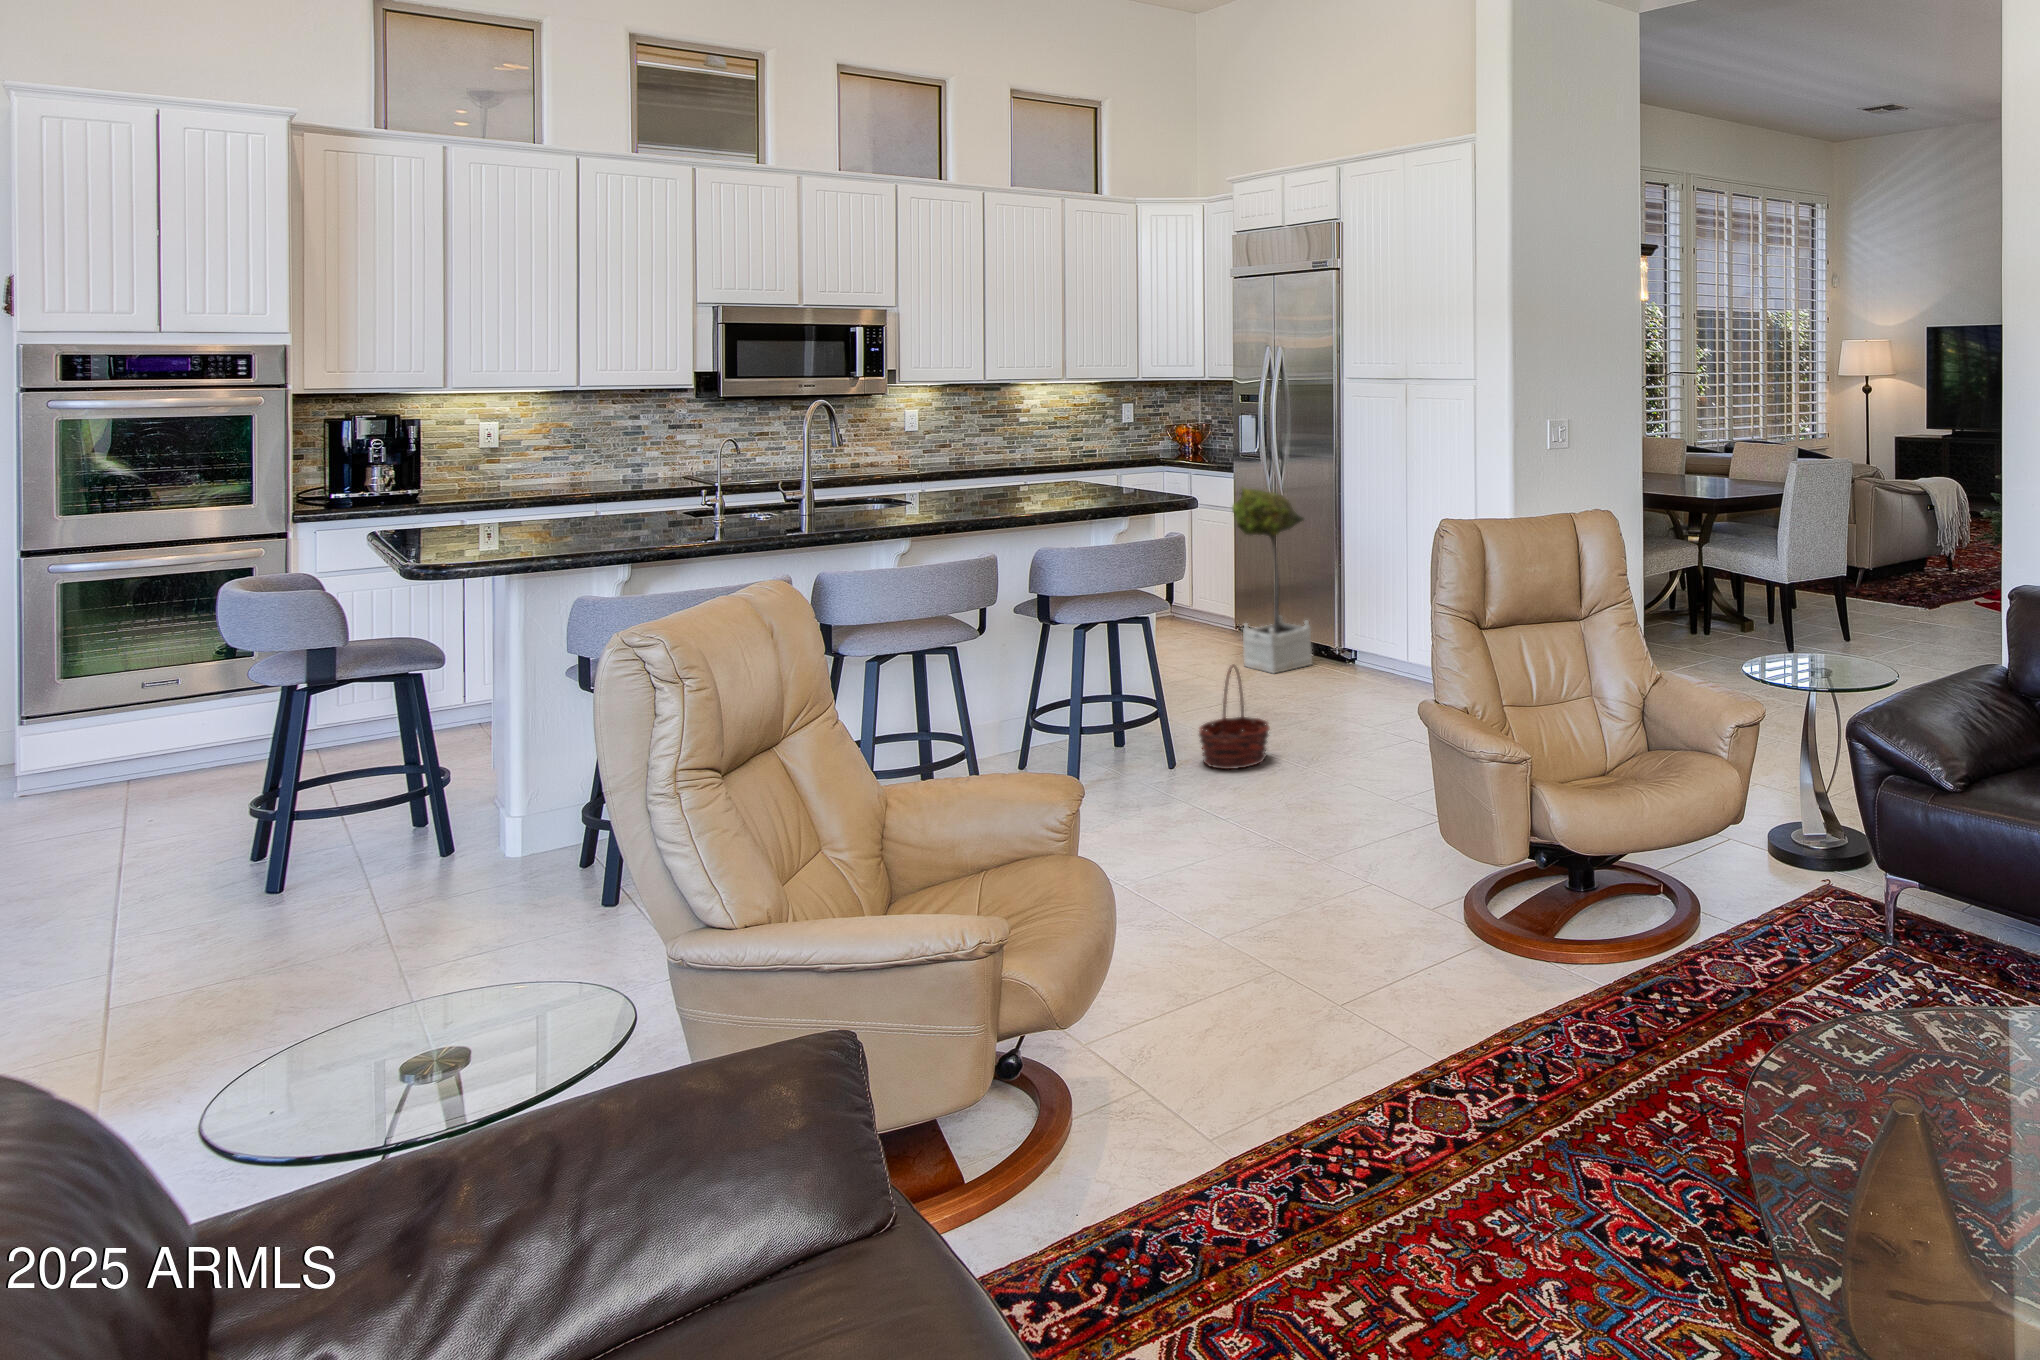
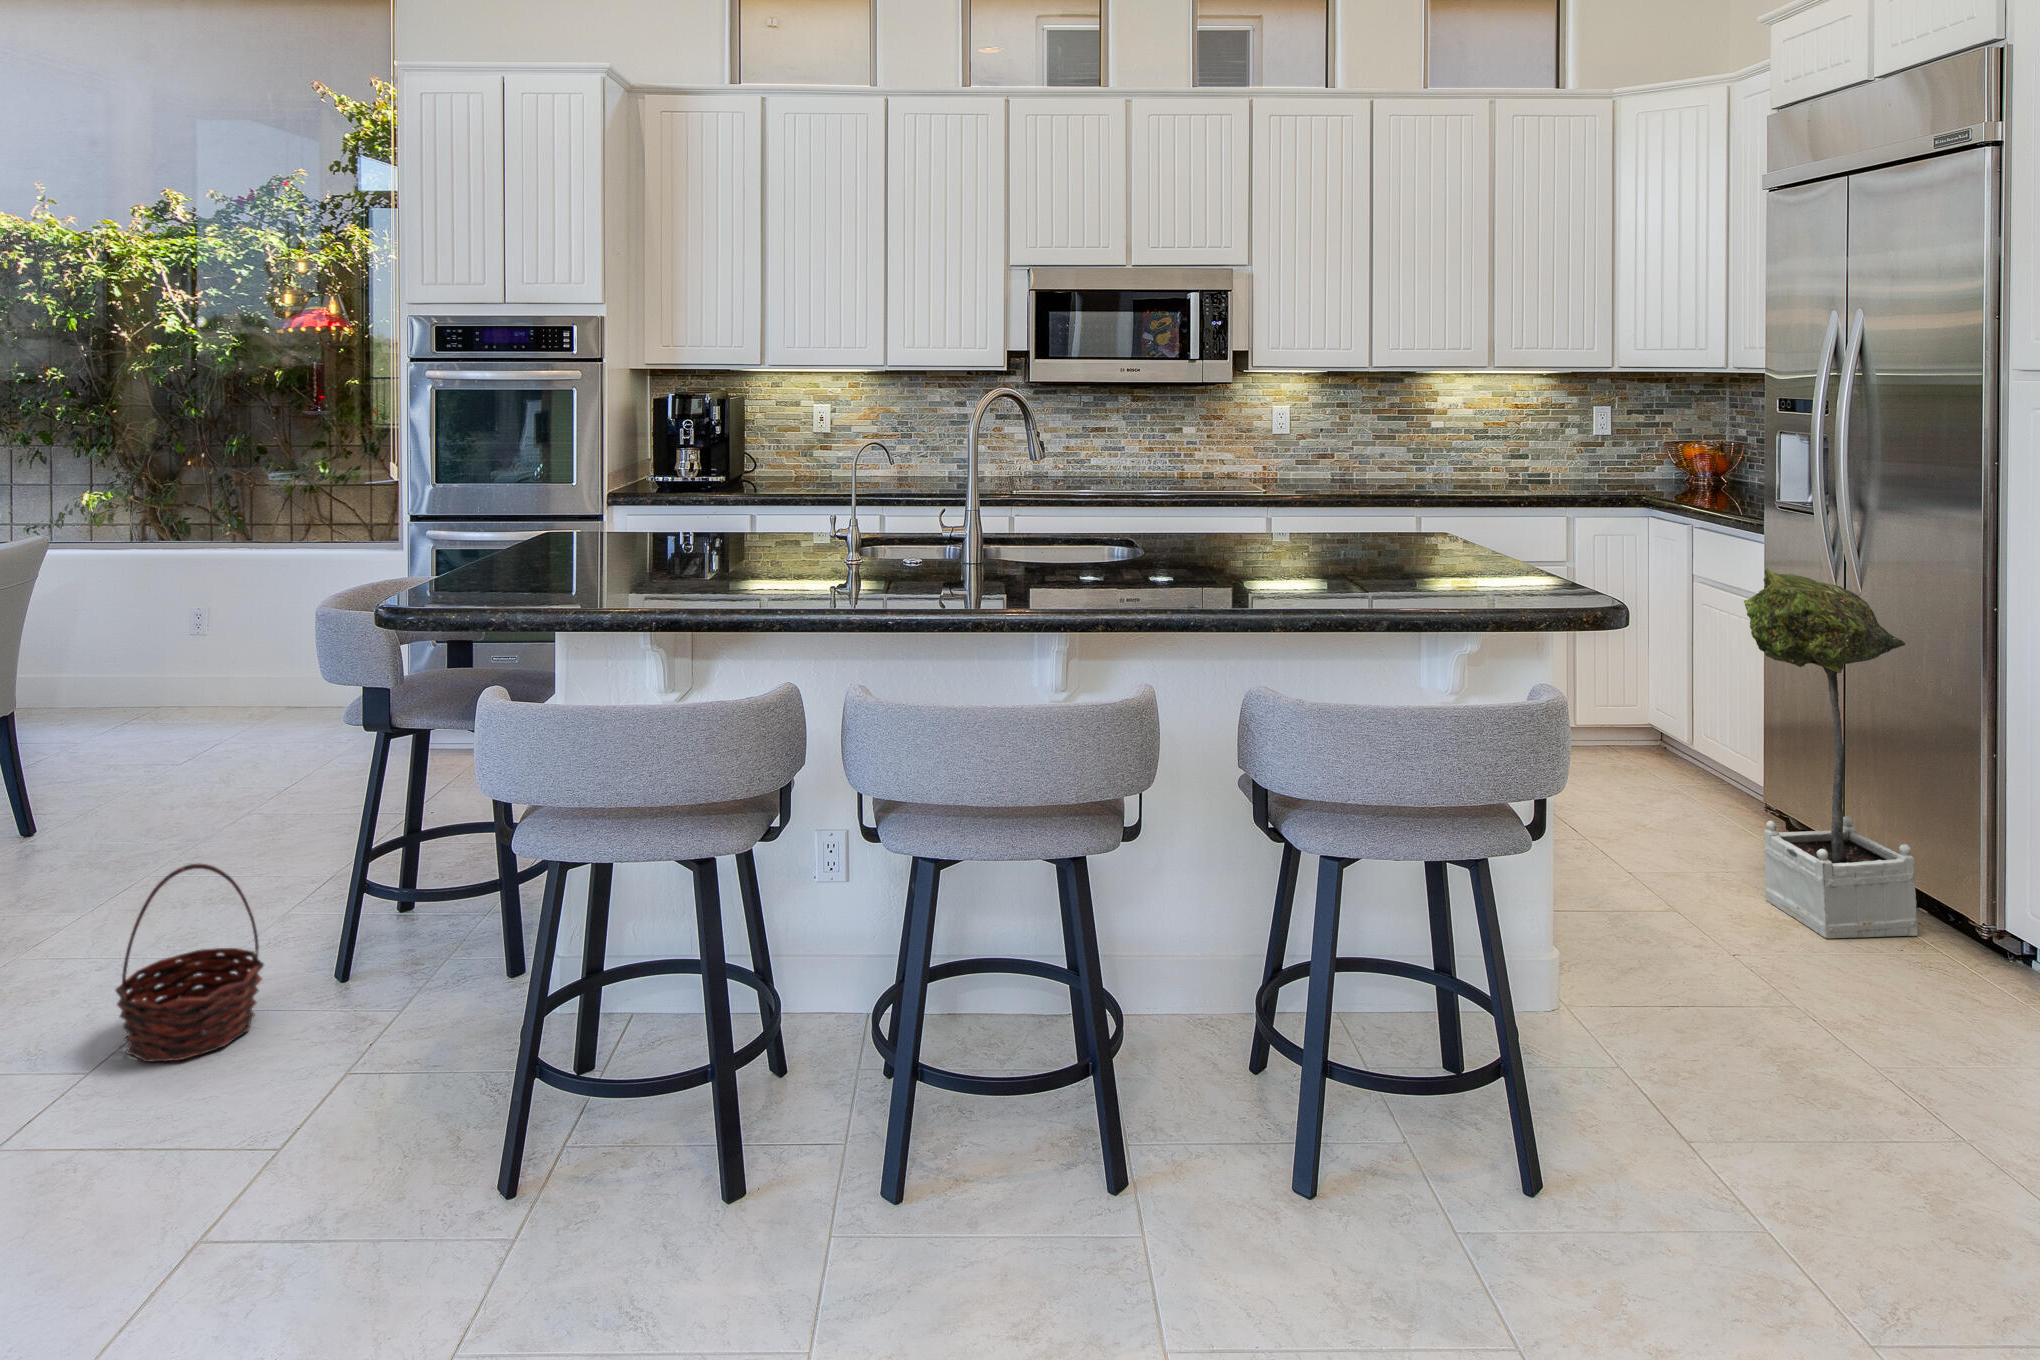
basket: present [1199,665,1270,769] -> present [116,864,264,1062]

